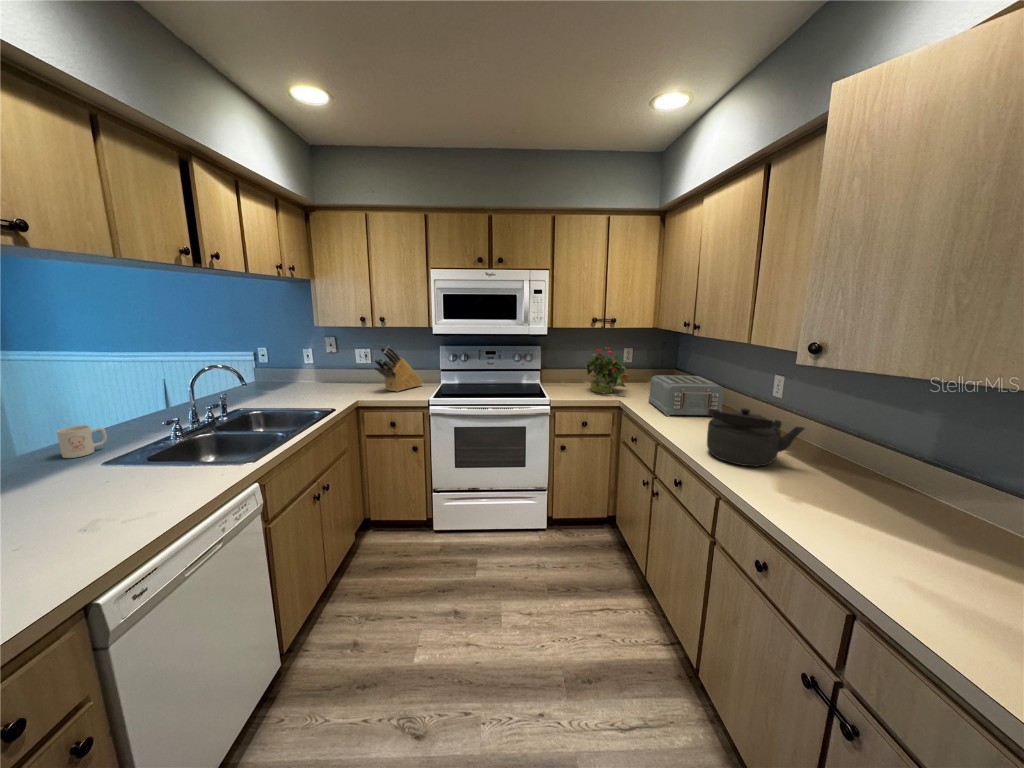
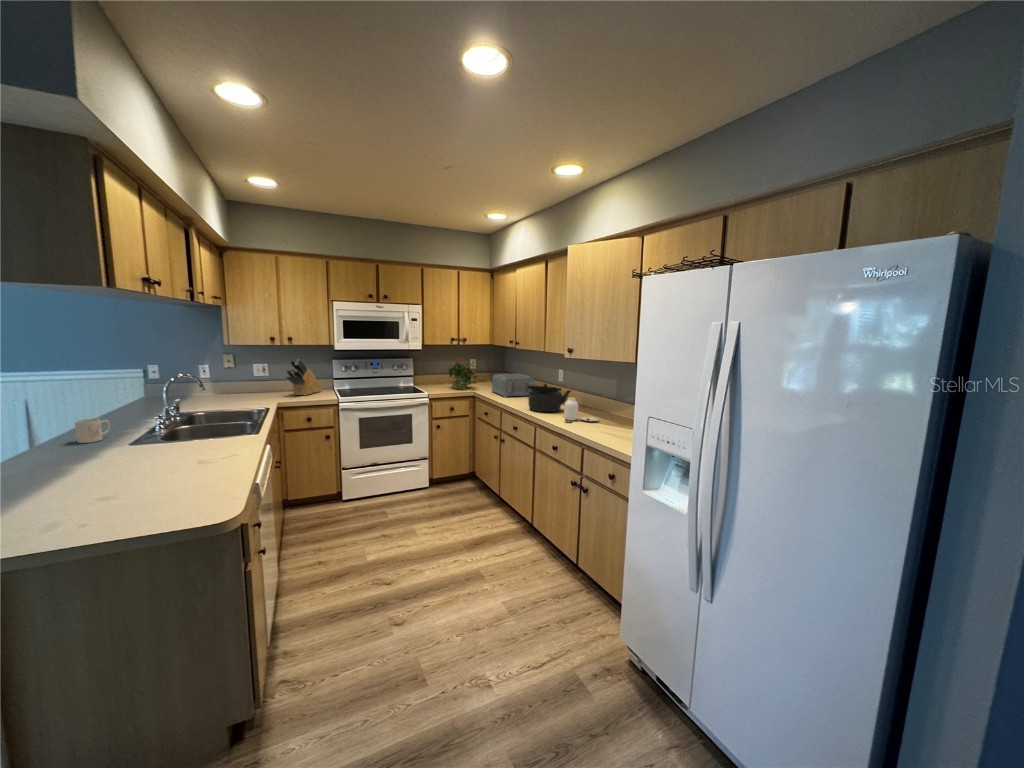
jar: none [786,451,887,516] -> present [564,398,598,422]

